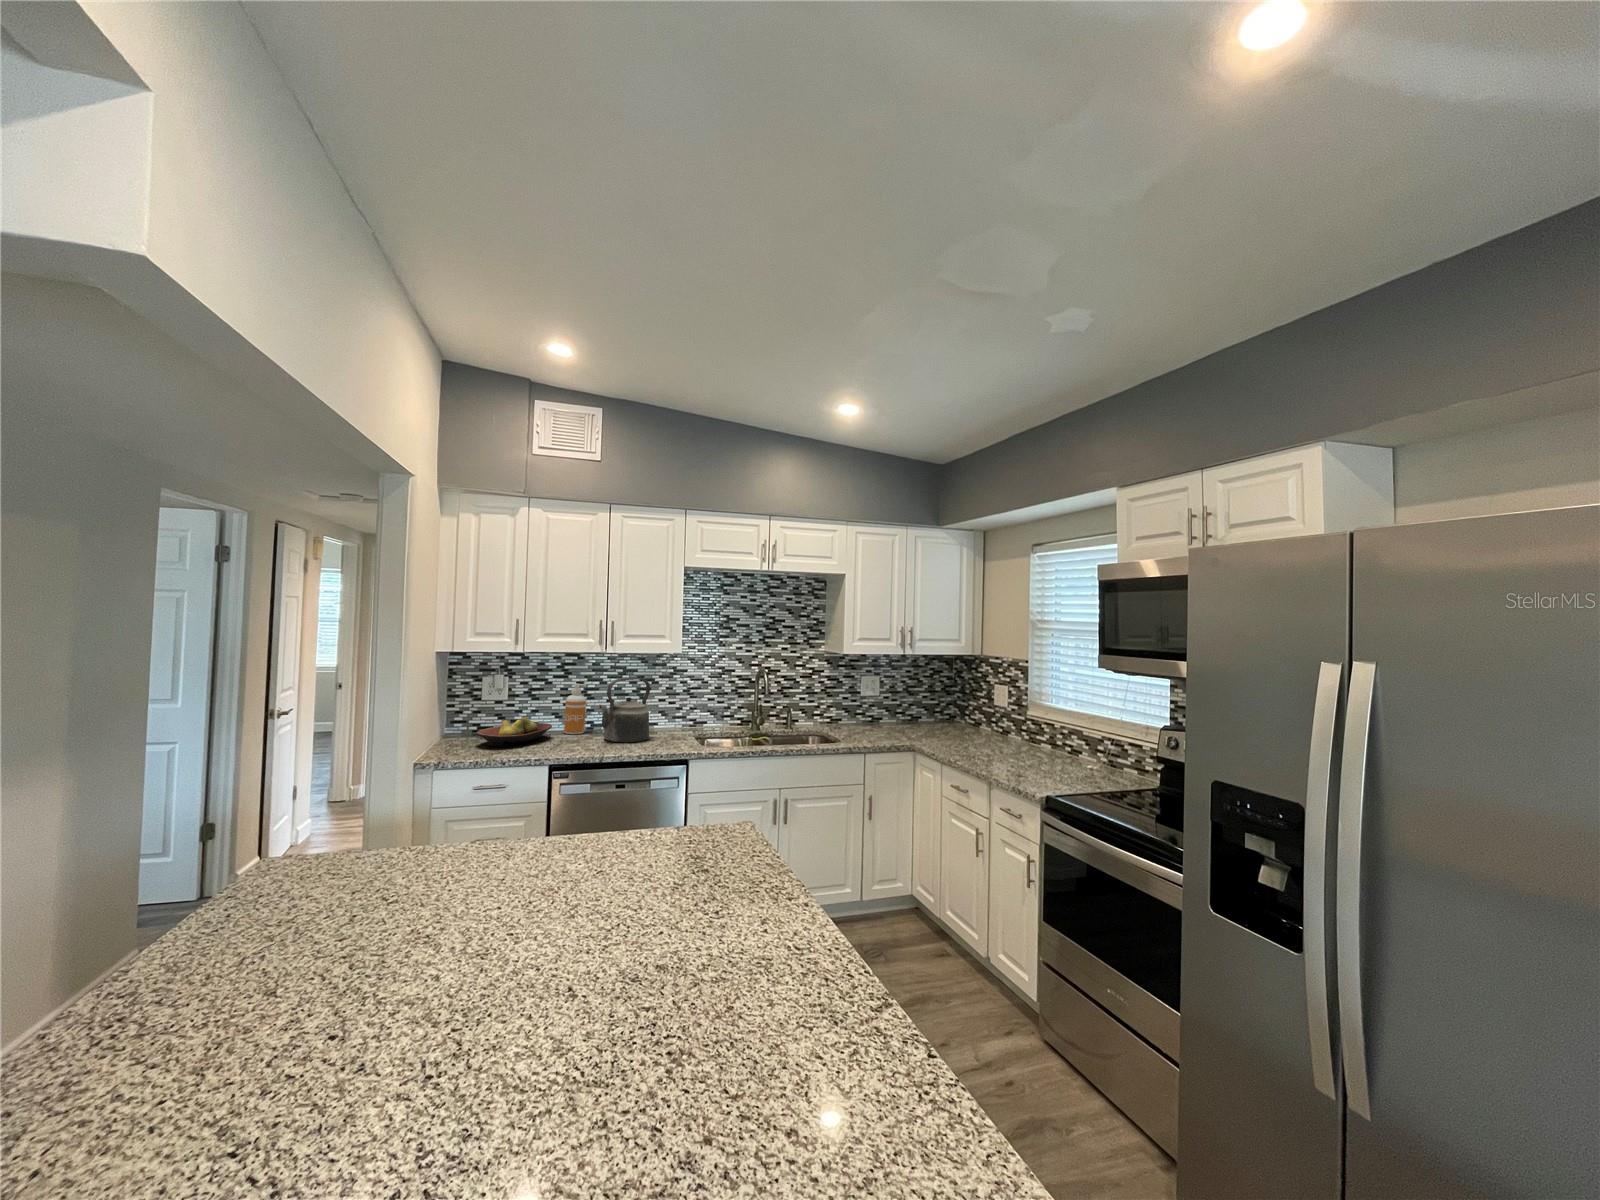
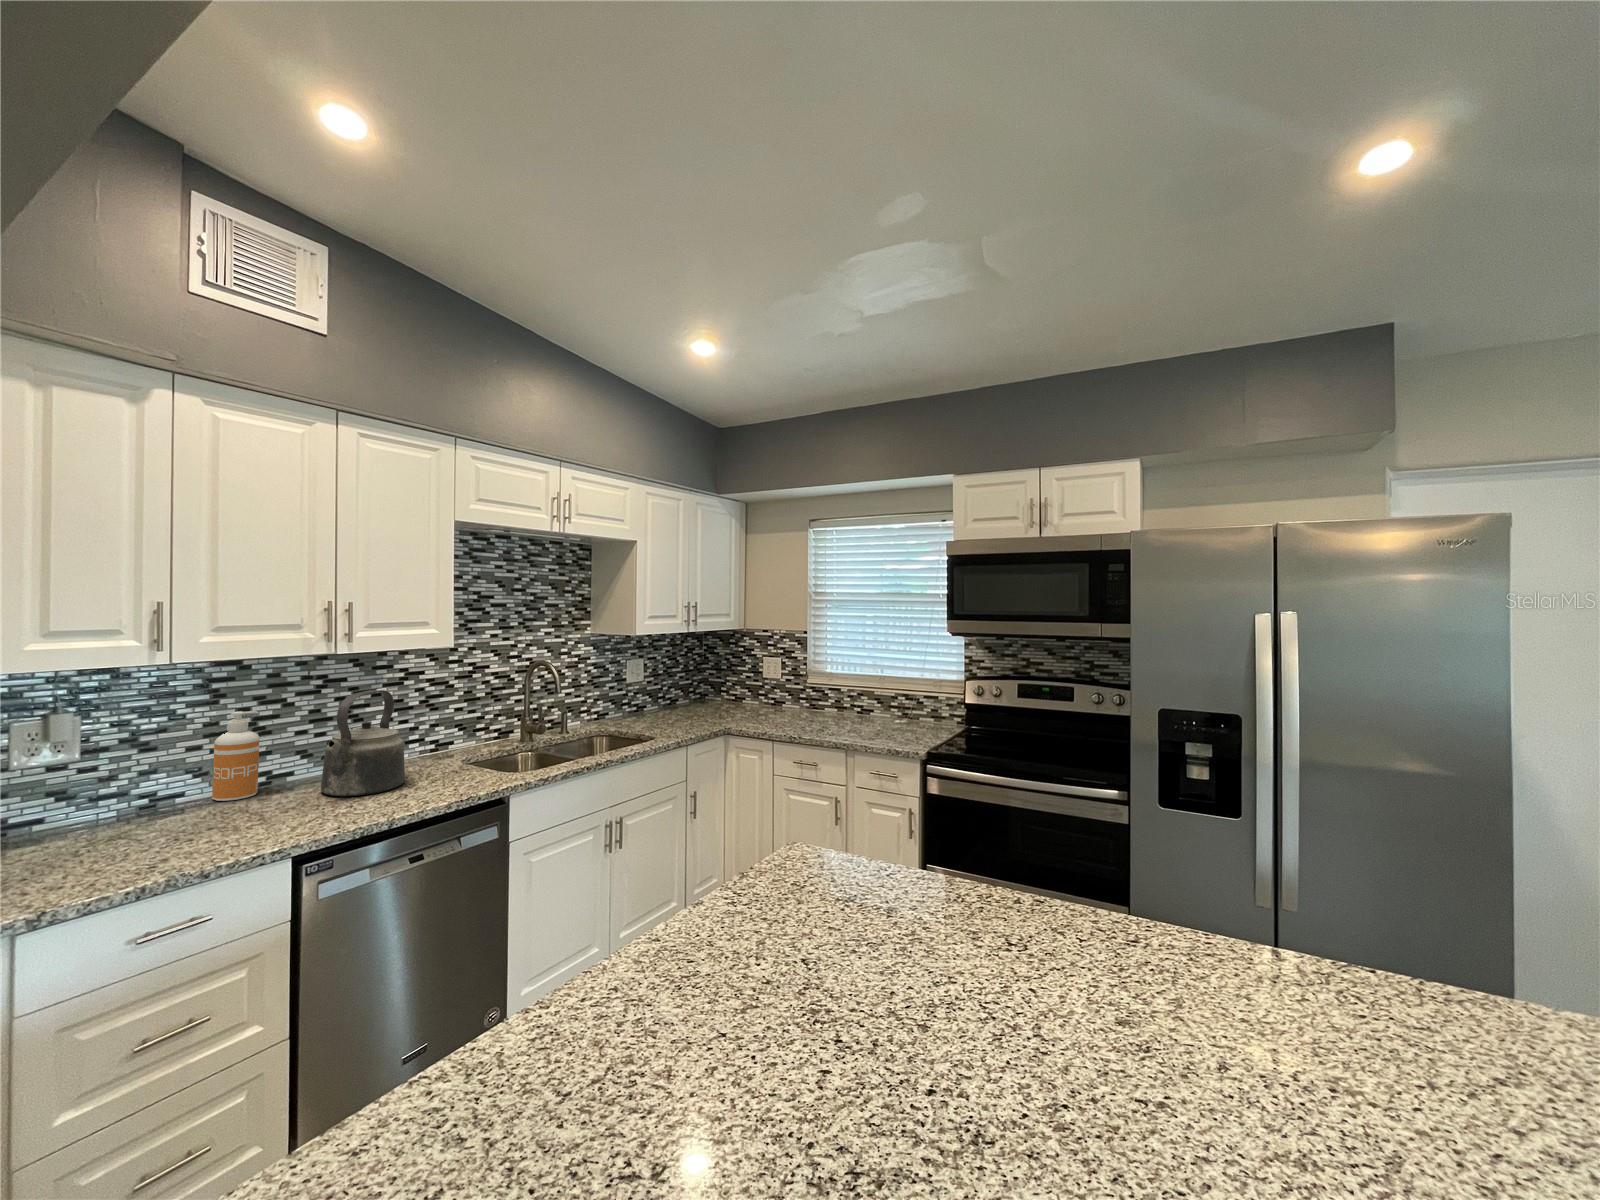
fruit bowl: present [476,717,552,747] -> none [48,787,213,858]

